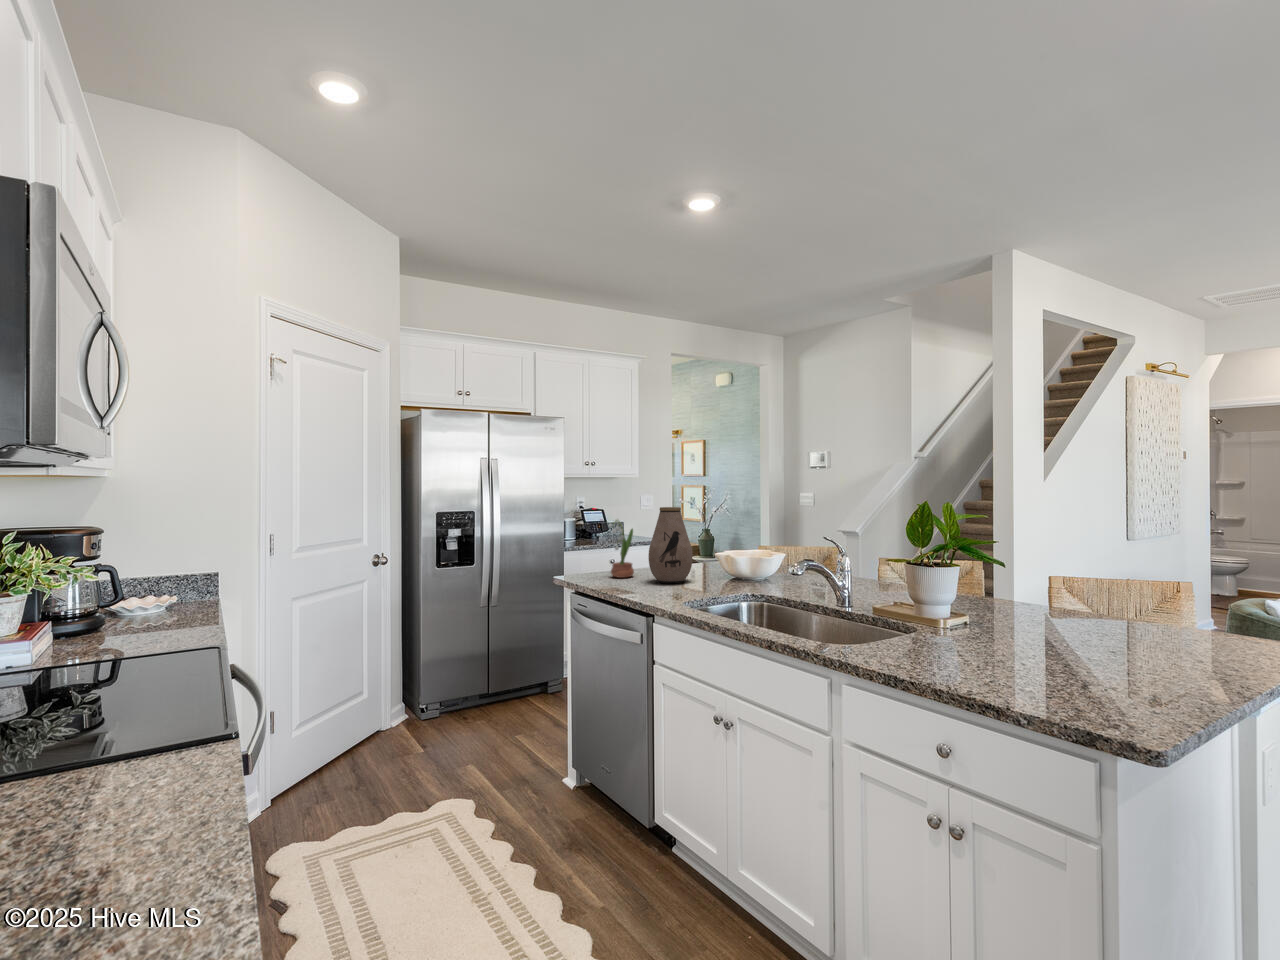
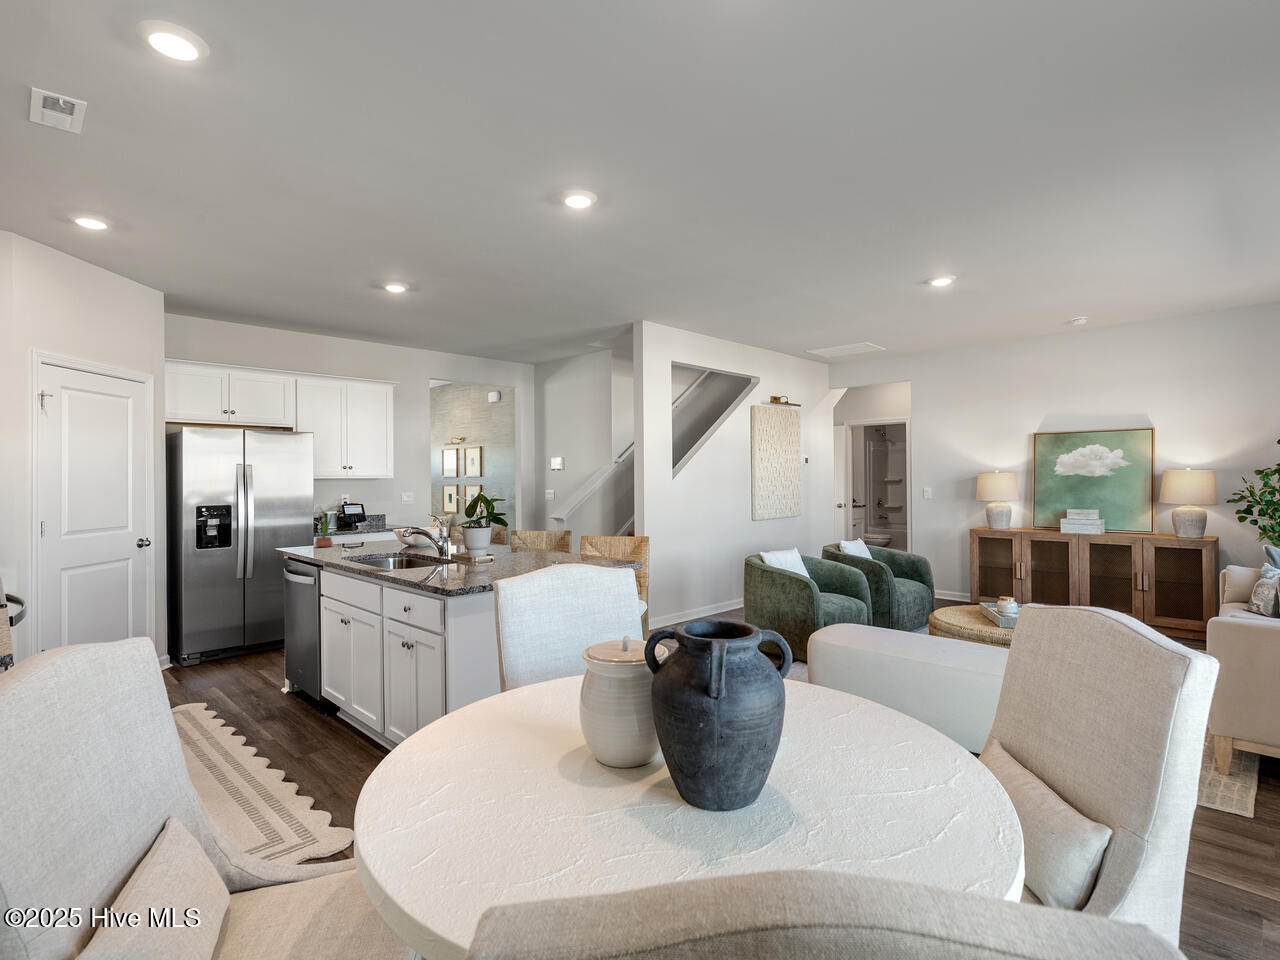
vase: present [648,507,692,583] -> none [336,498,368,549]

